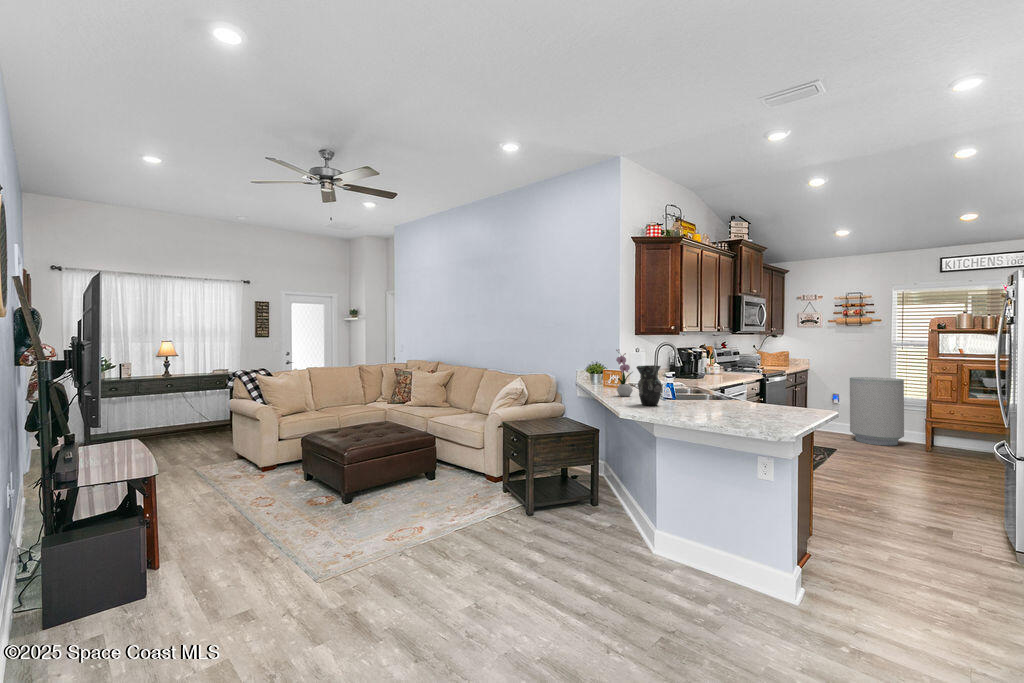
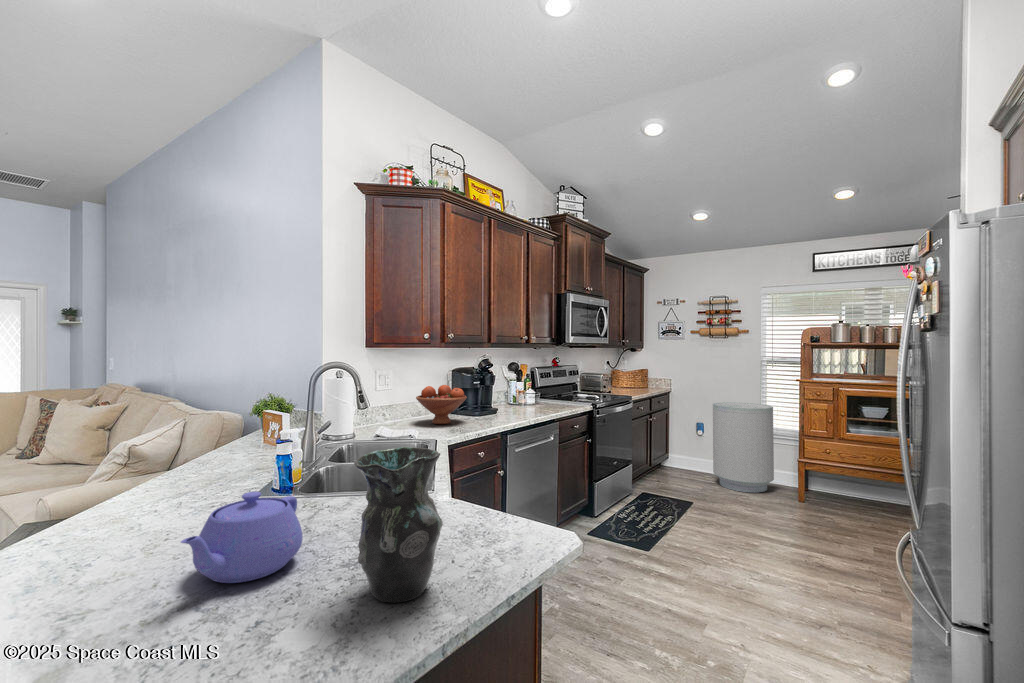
flower arrangement: present [616,350,633,396] -> none [177,379,234,486]
fruit bowl: none [663,358,696,381] -> present [416,385,467,424]
vase: present [636,365,662,406] -> present [354,447,443,603]
teapot: none [702,383,737,409] -> present [181,491,303,583]

